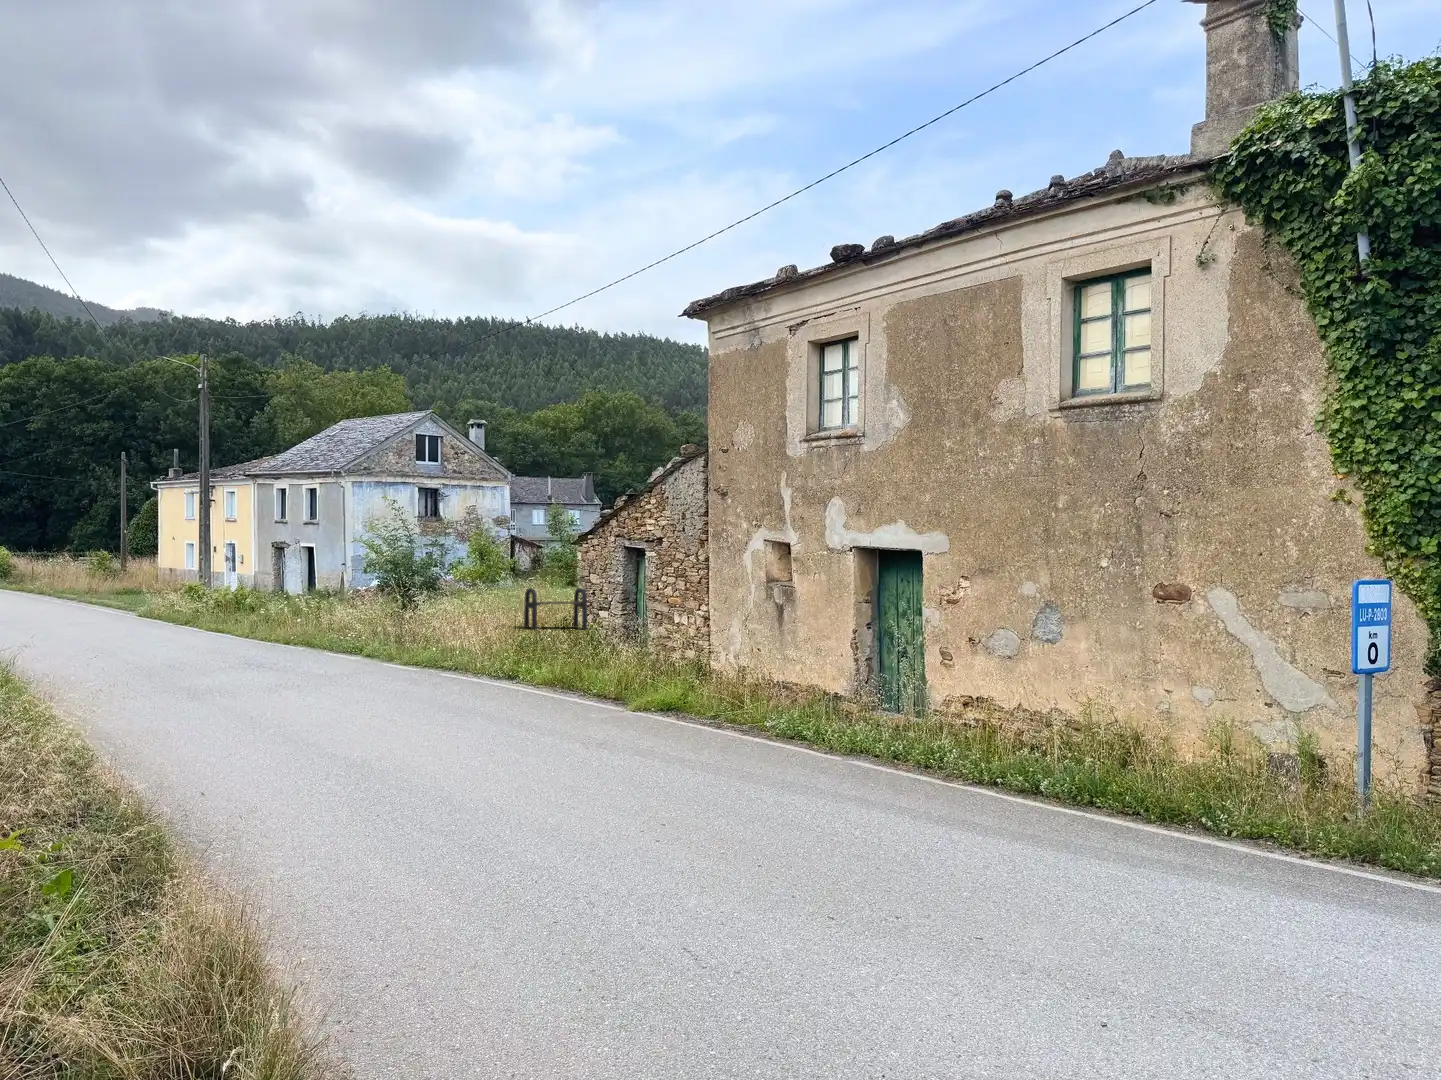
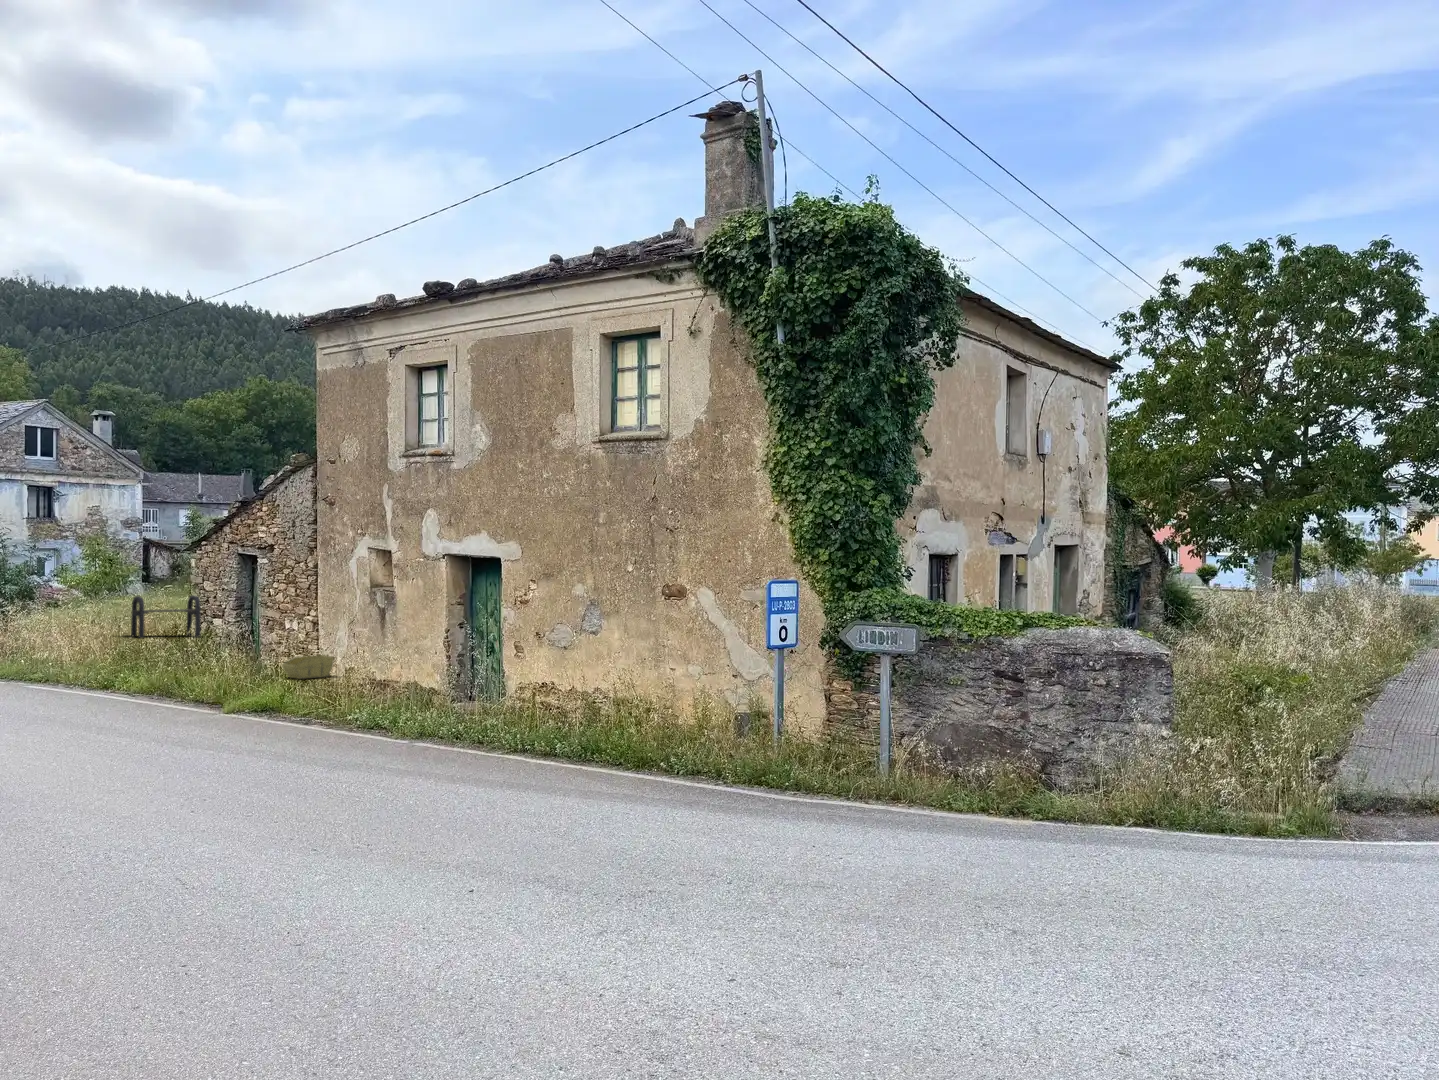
storage bin: none [675,653,726,678] -> present [282,655,334,679]

